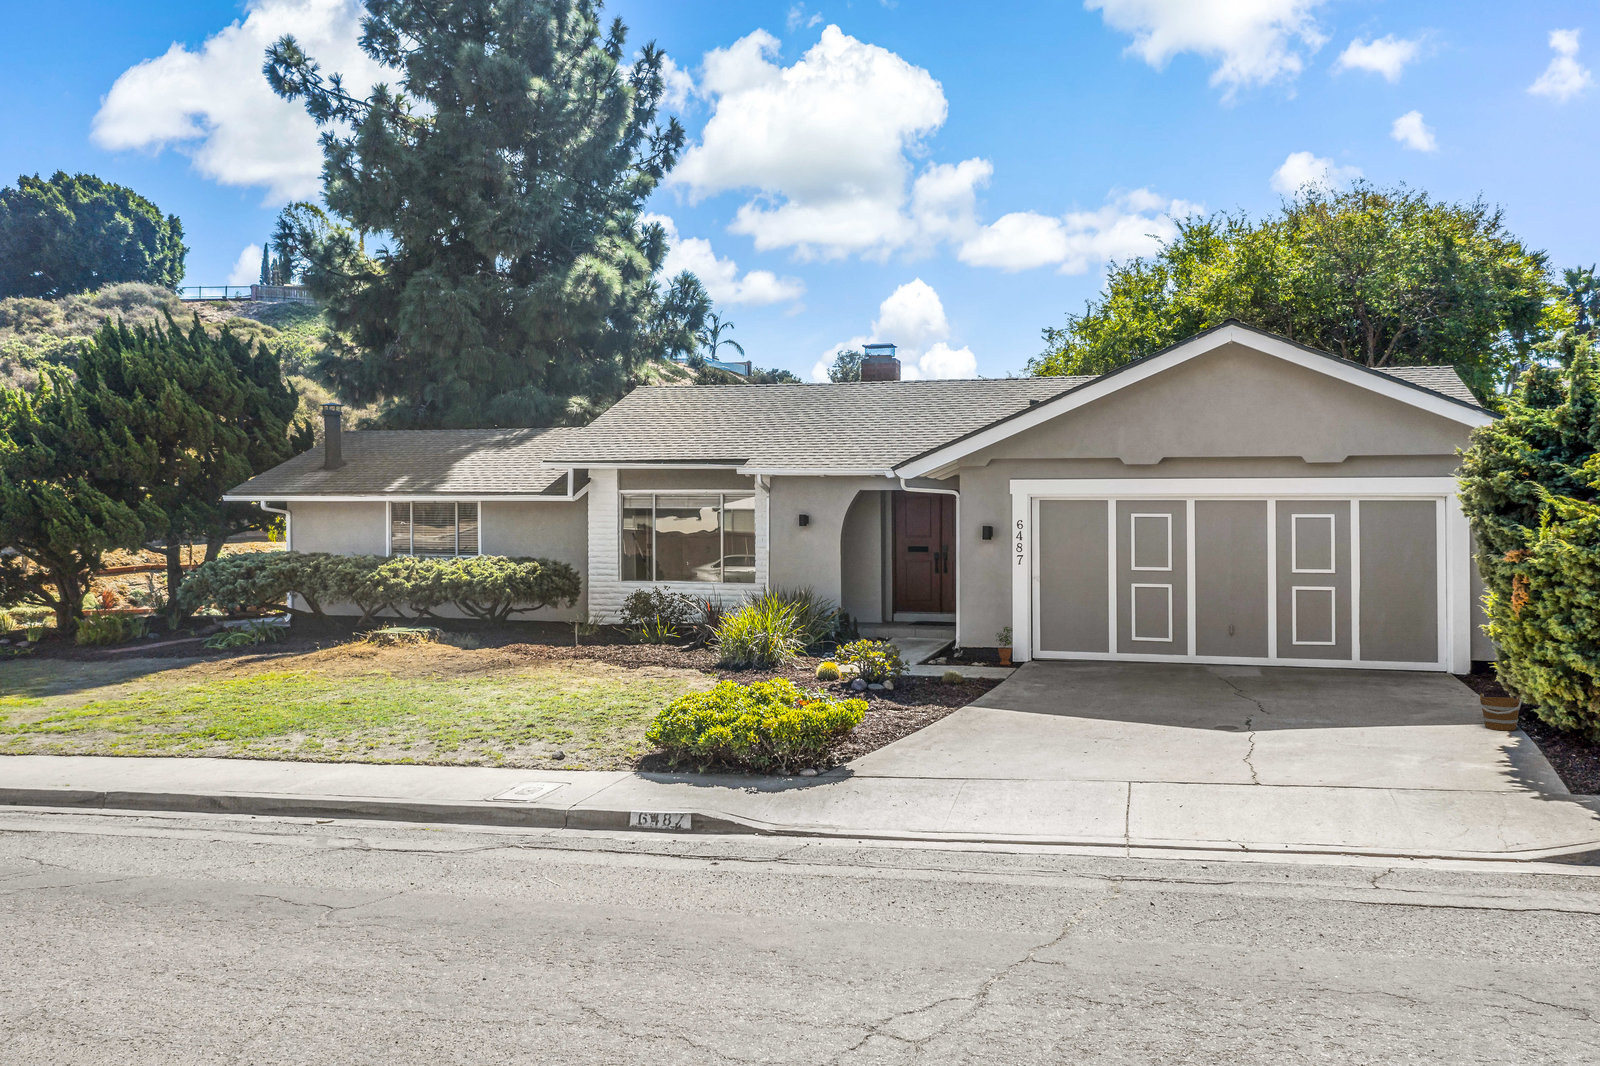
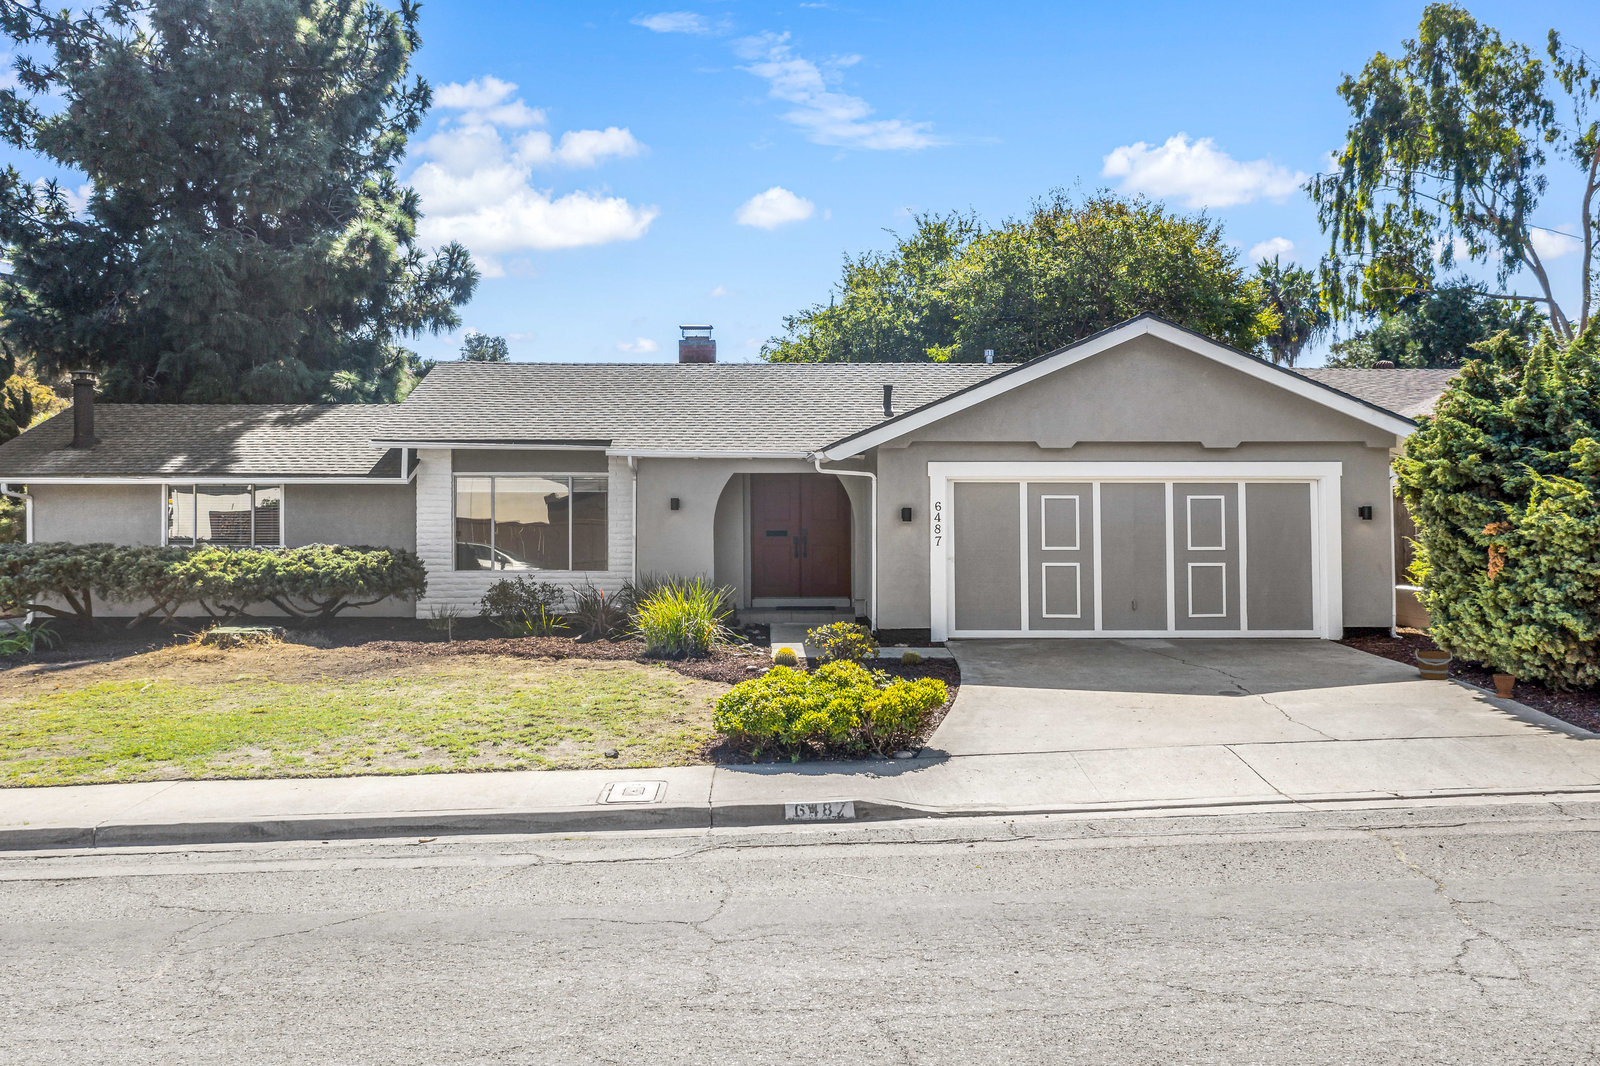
potted plant: present [996,626,1012,665] -> present [1488,645,1516,698]

